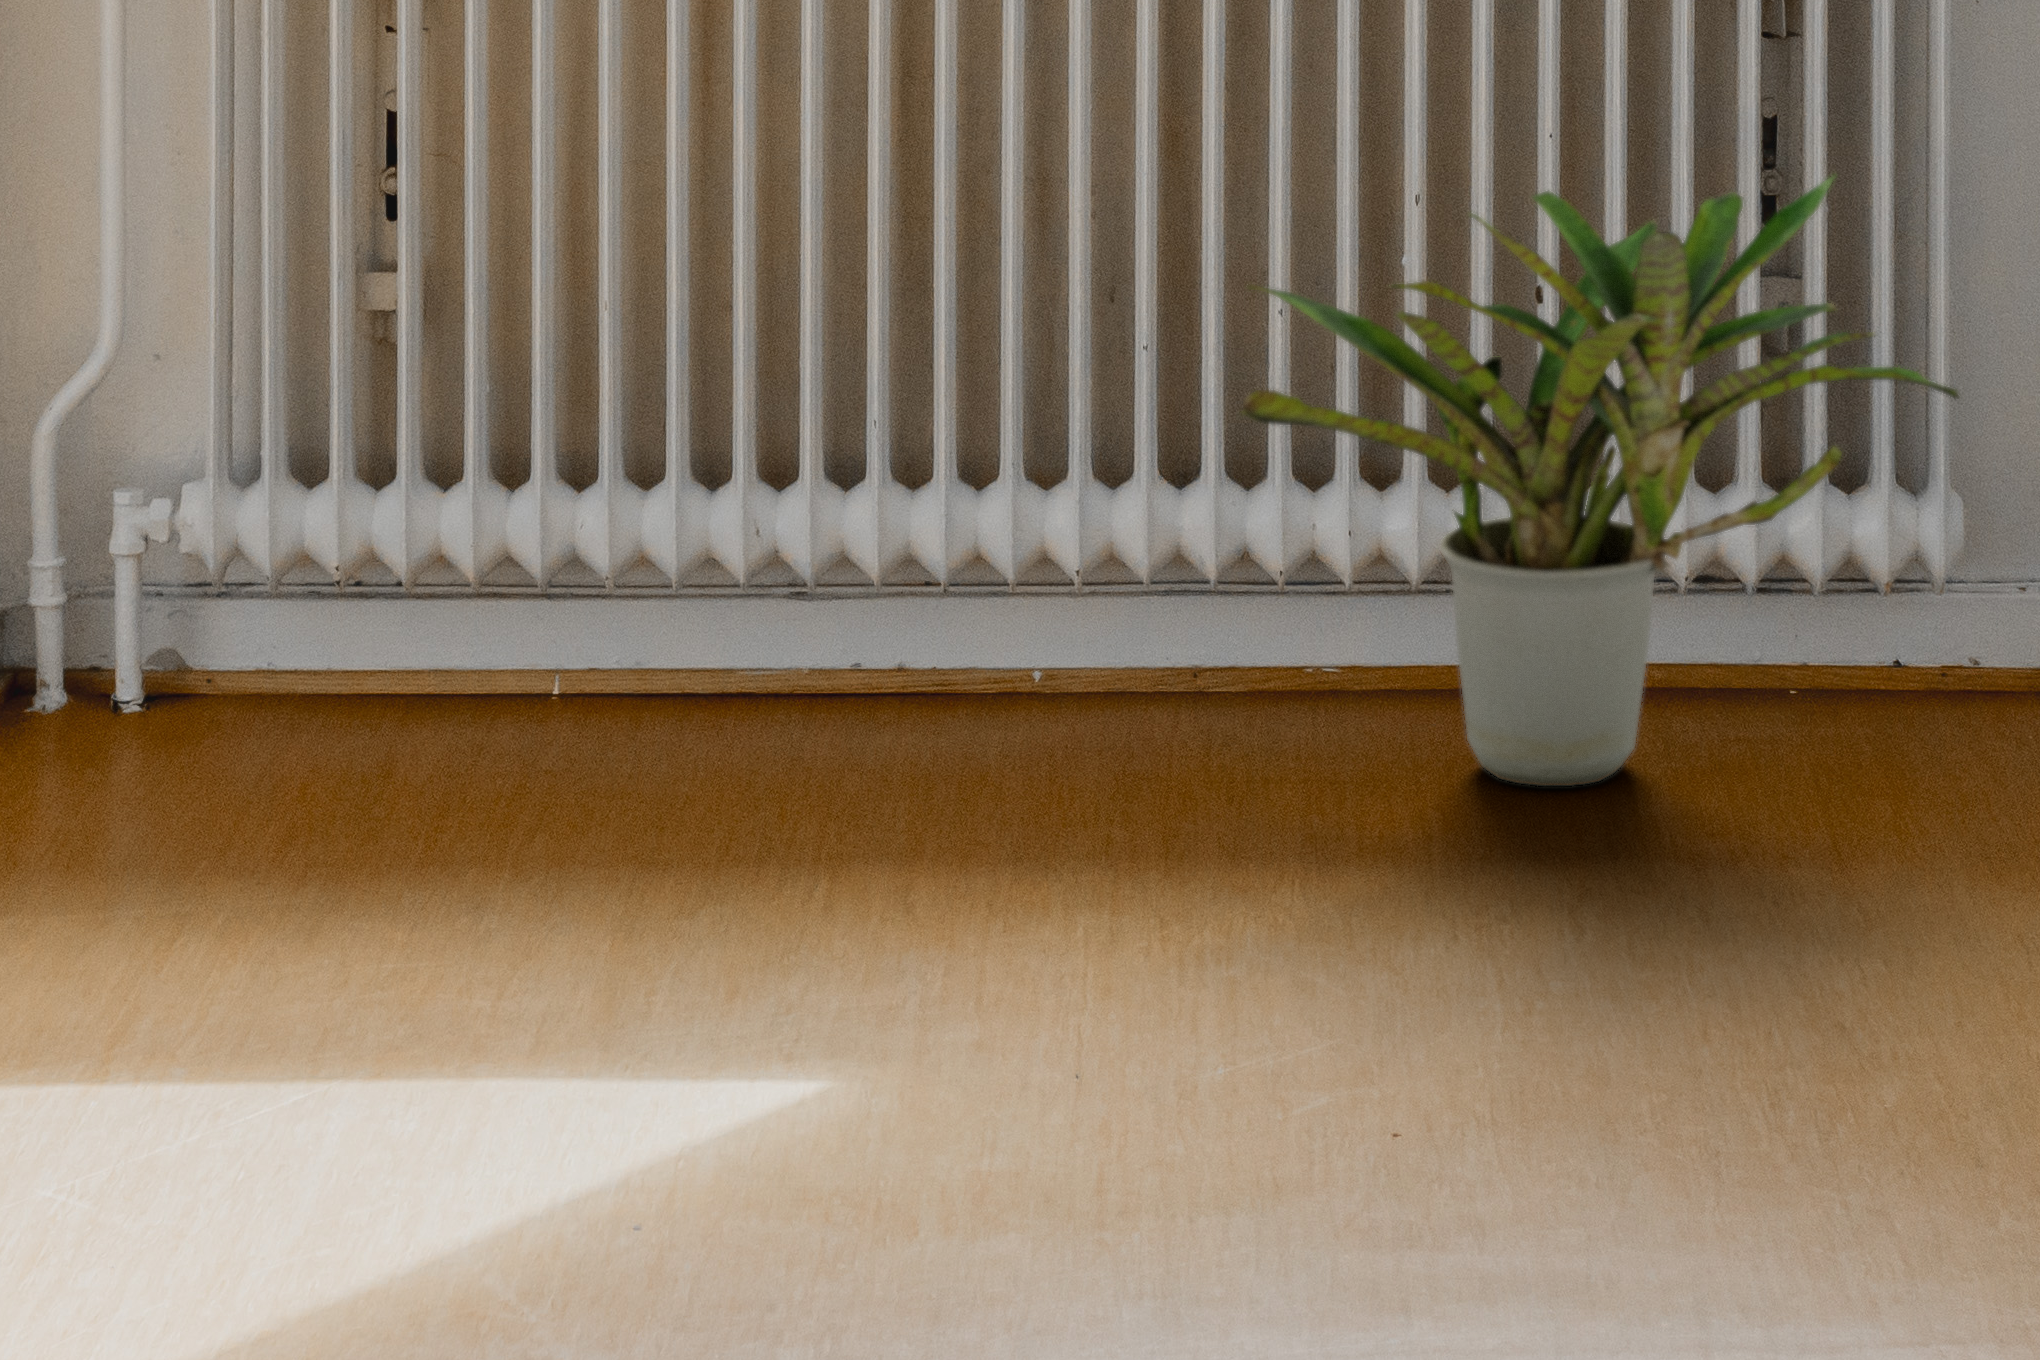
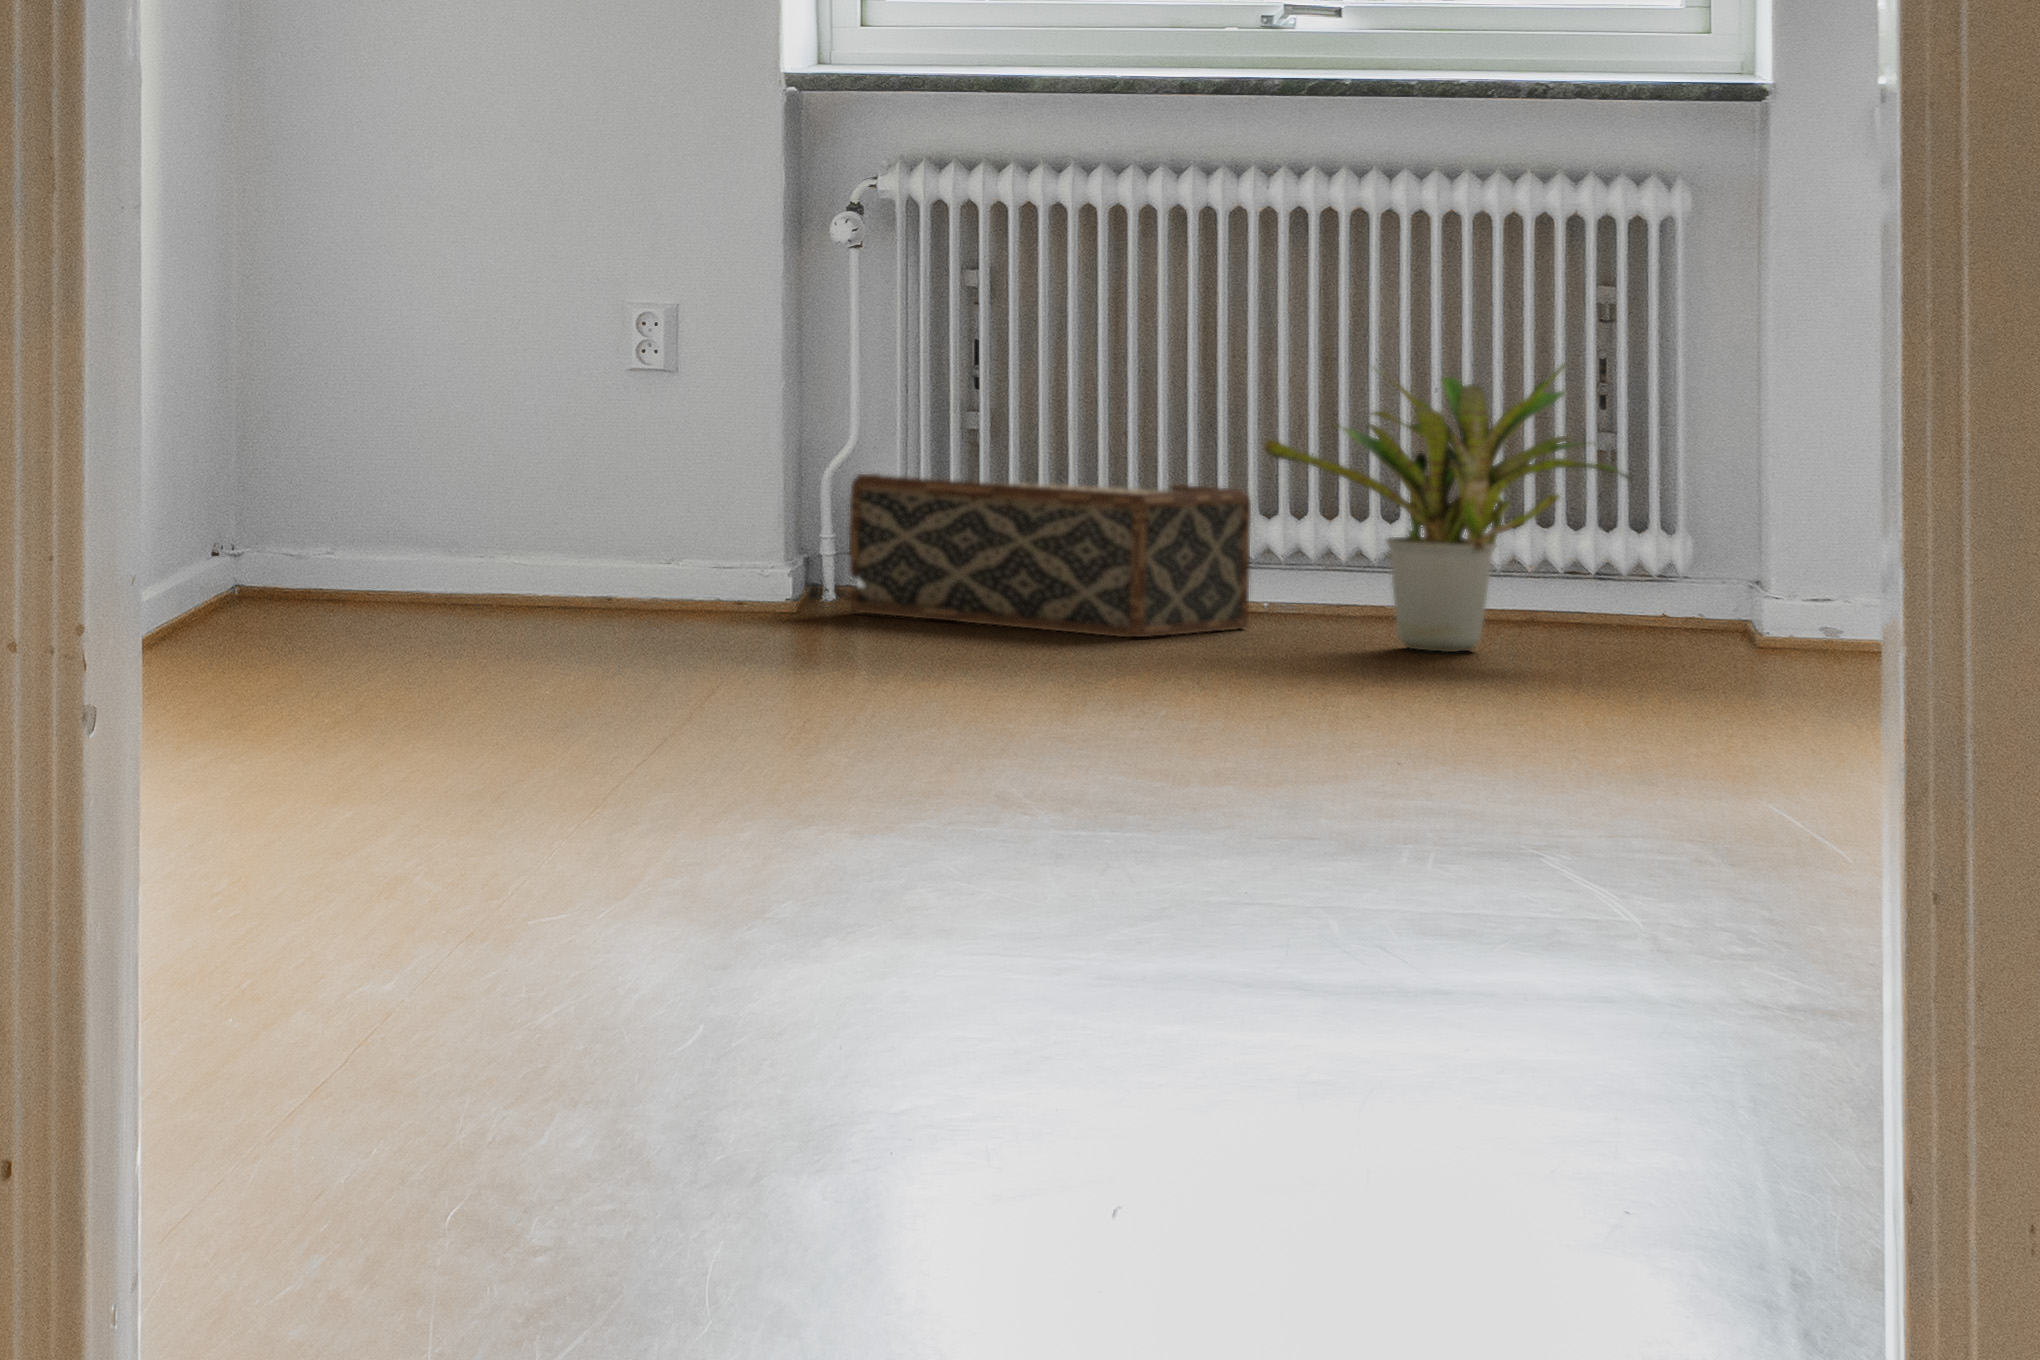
woven basket: none [209,406,1065,845] -> present [848,473,1251,637]

